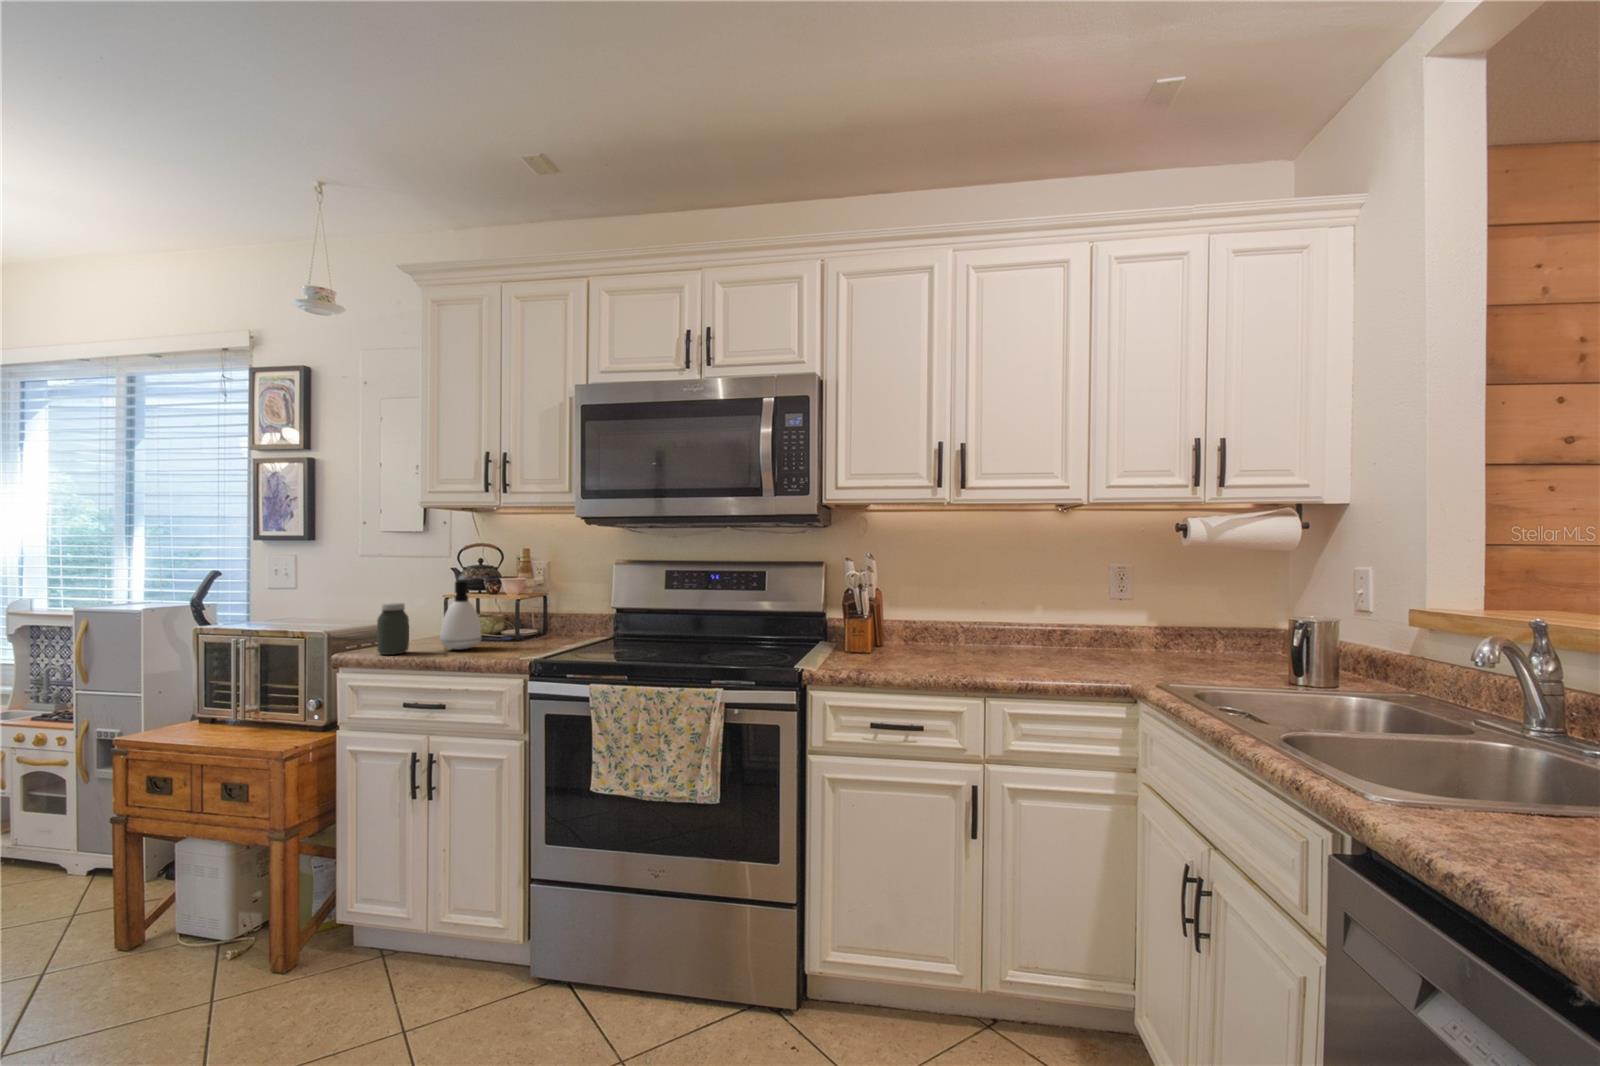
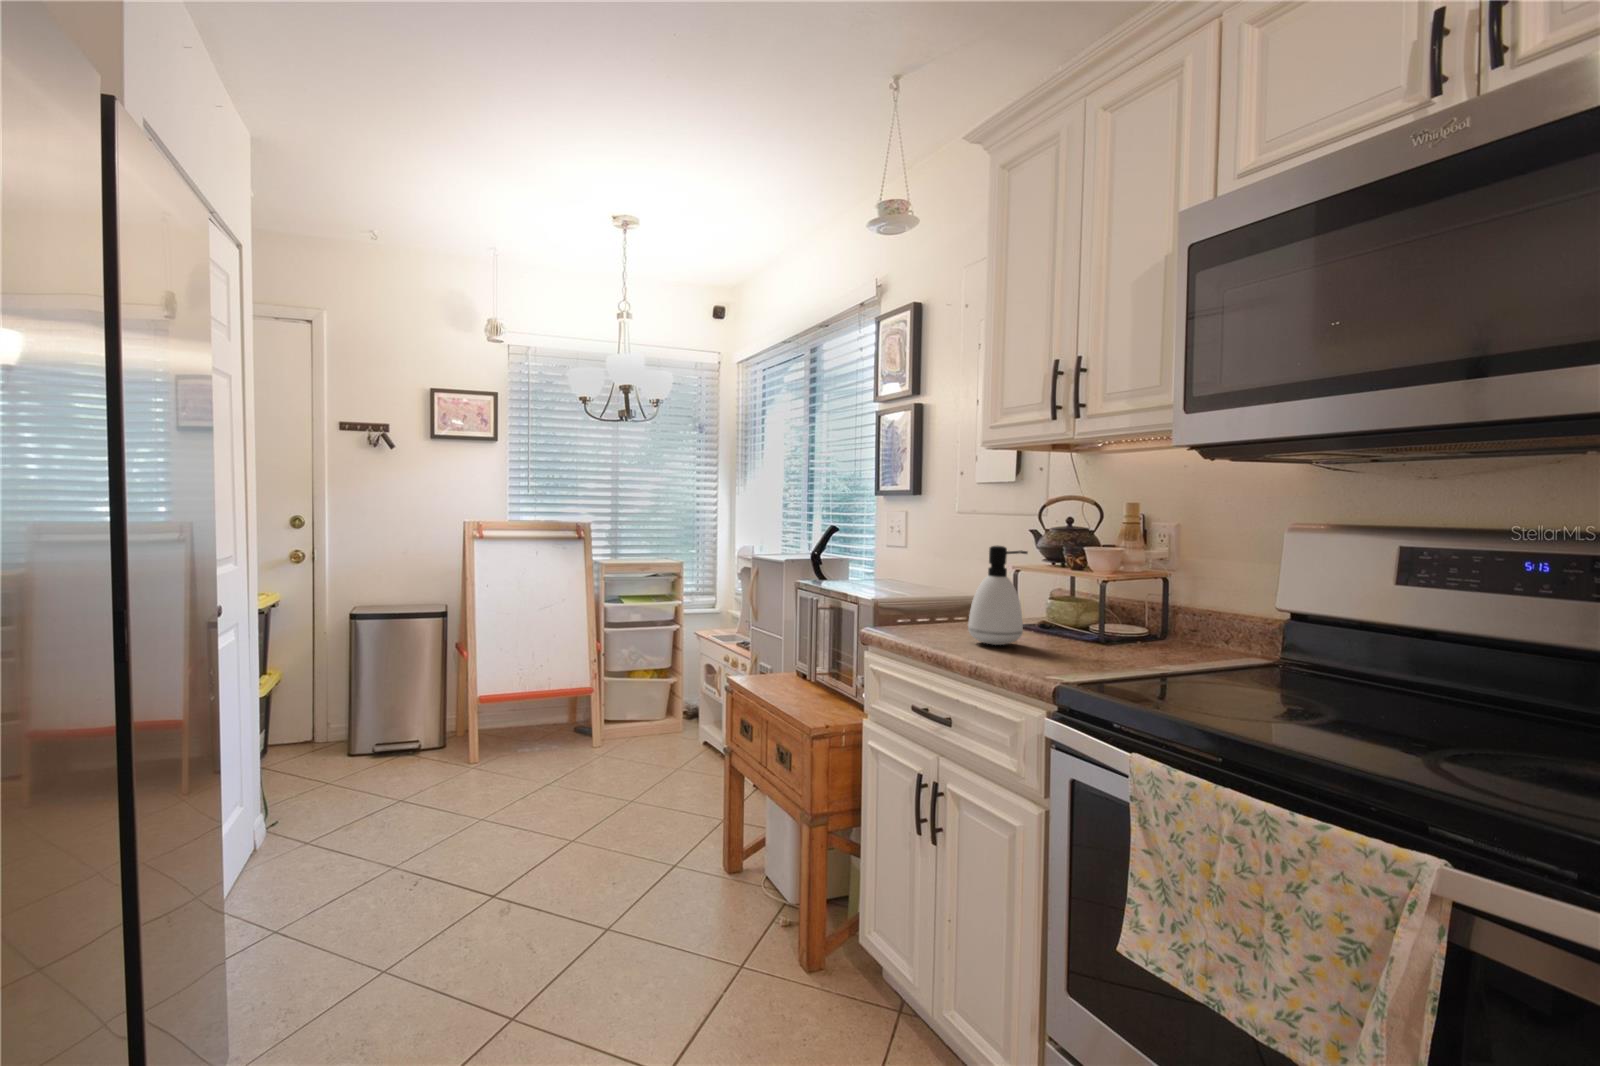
jar: present [377,603,409,655] -> none [896,570,933,637]

